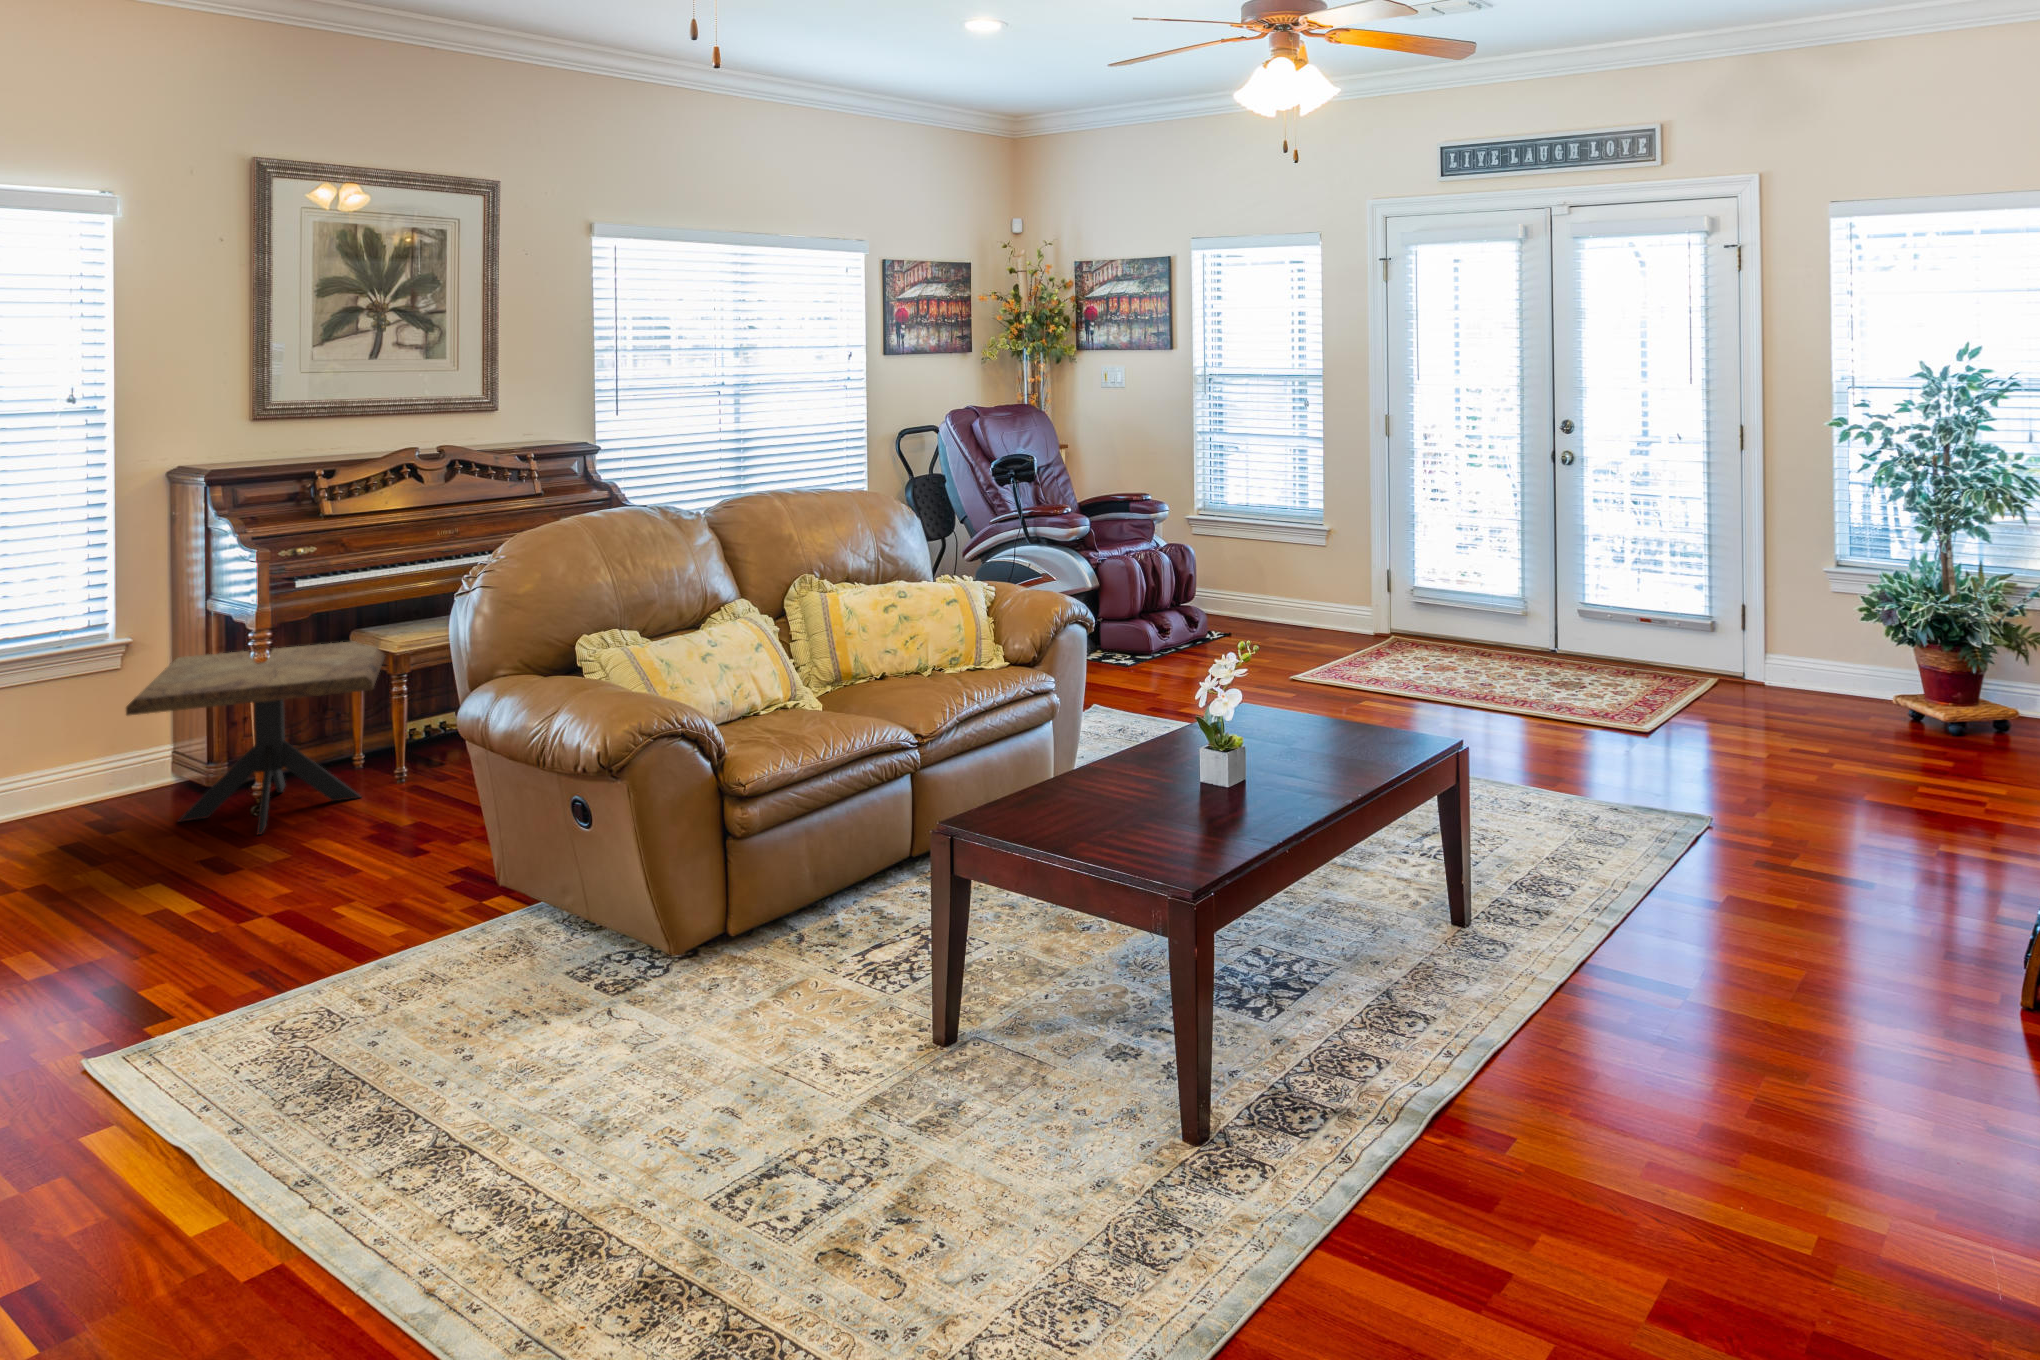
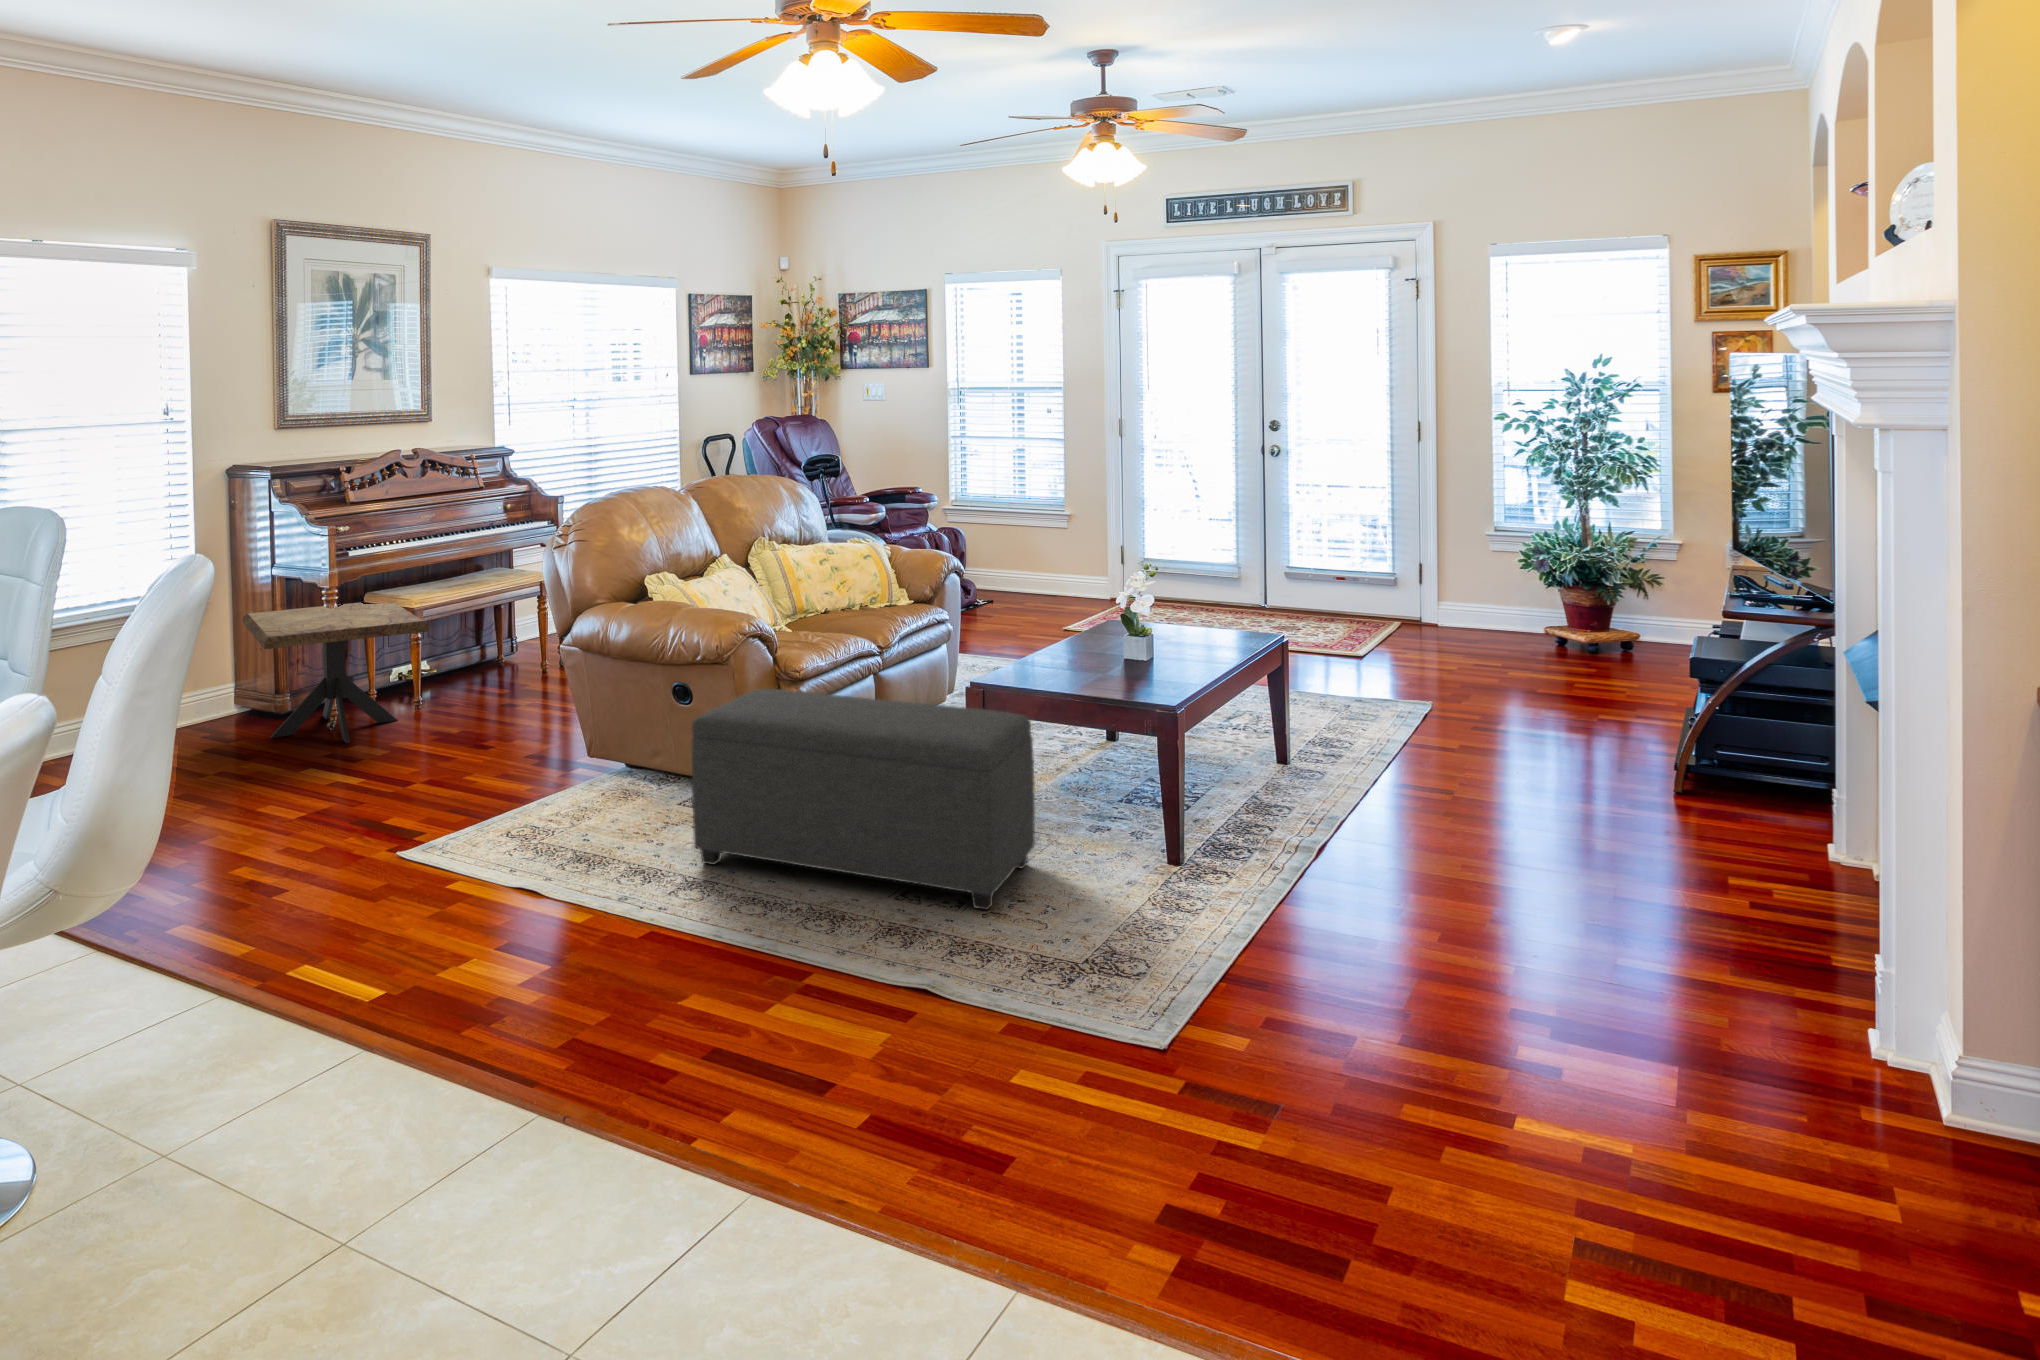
ottoman: none [479,820,983,1238] -> present [692,689,1035,910]

